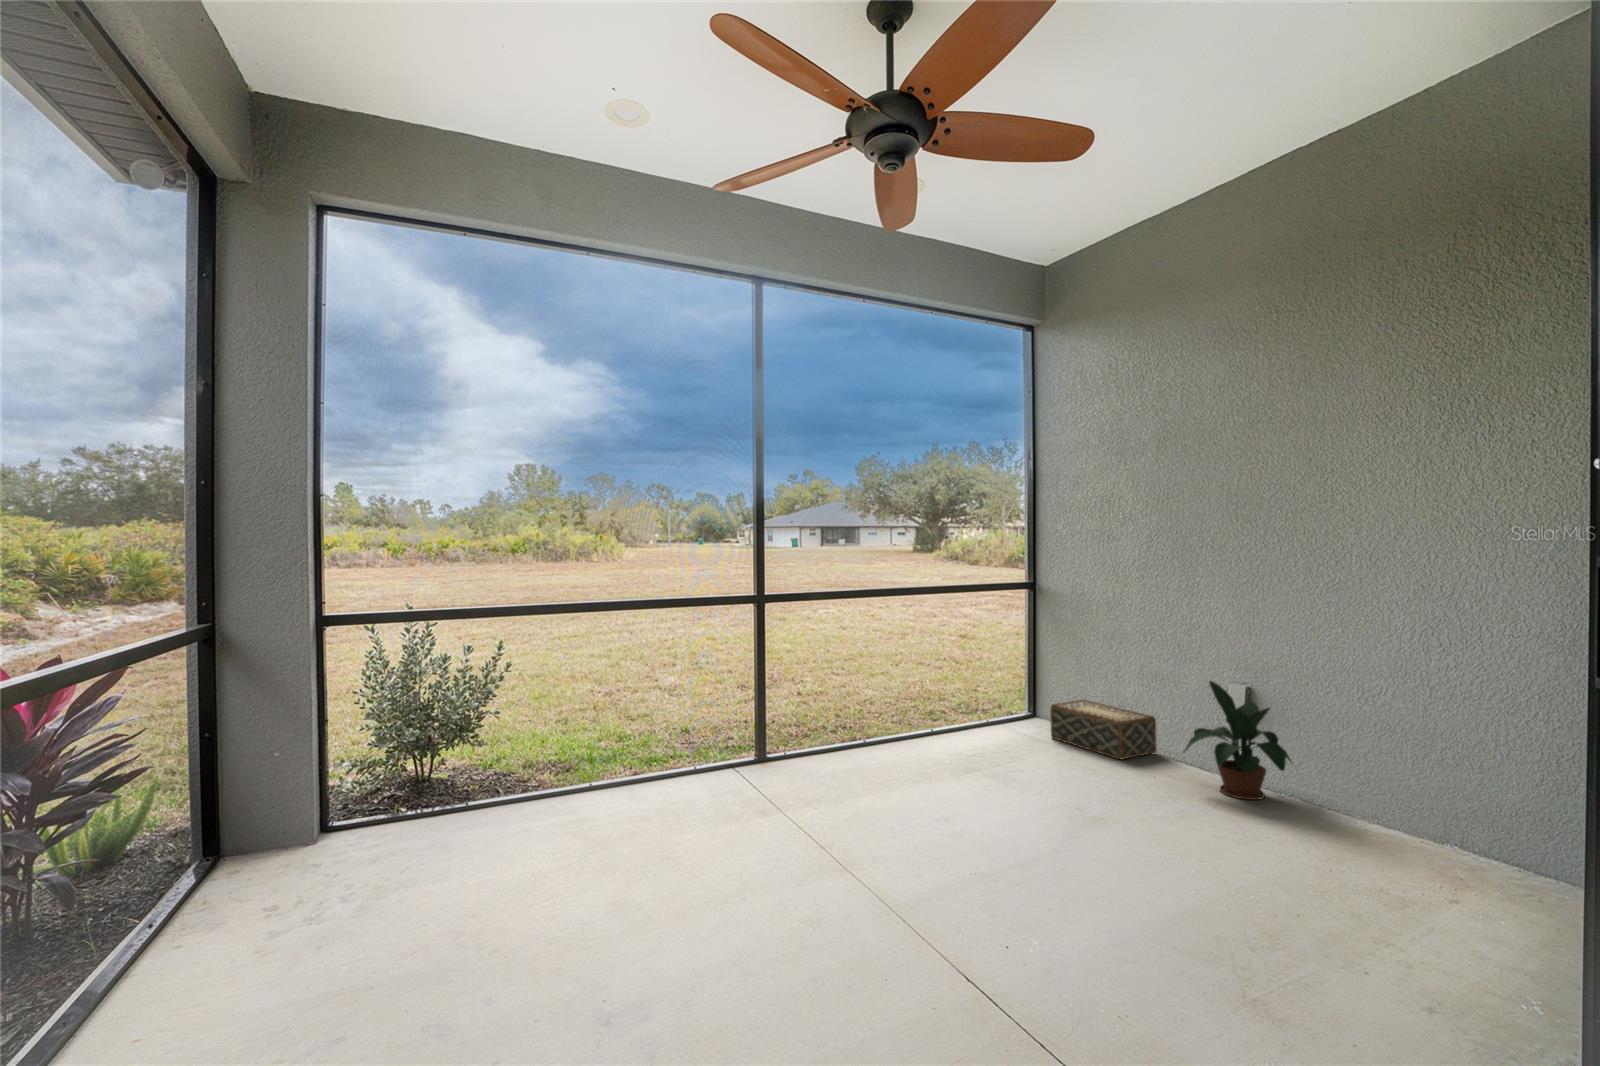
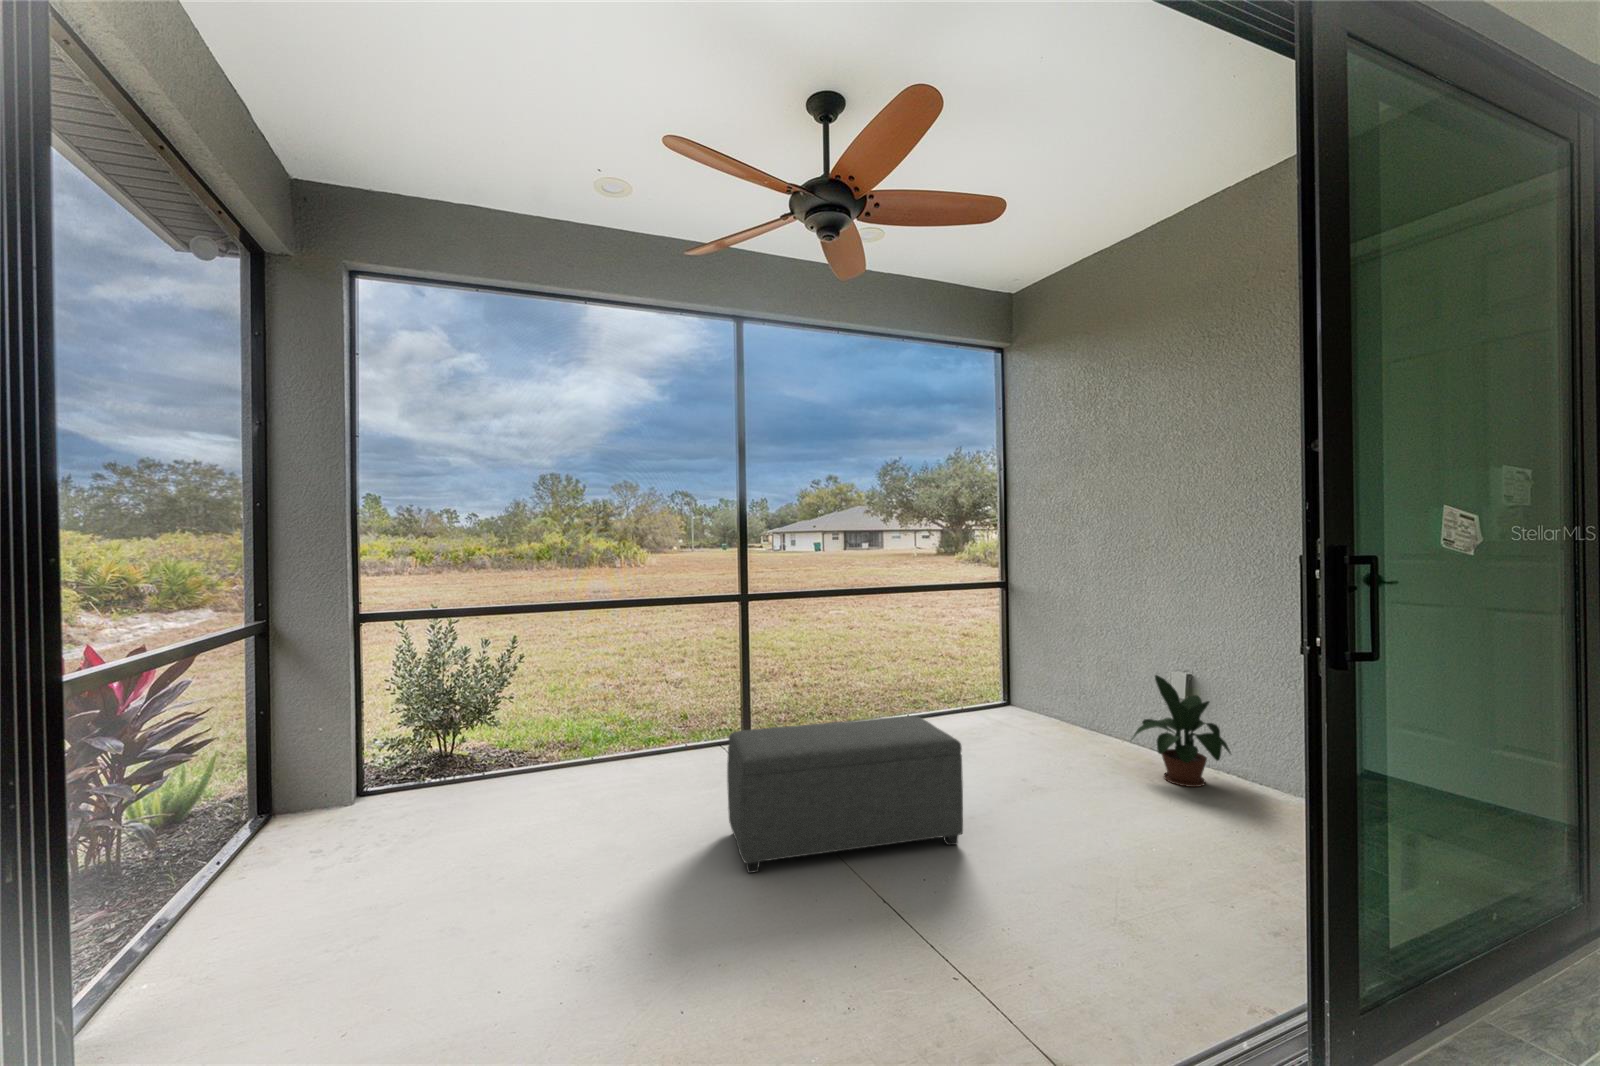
woven basket: present [1050,700,1157,759] -> none [1018,690,1114,746]
ottoman: none [766,726,1029,901] -> present [727,716,963,873]

